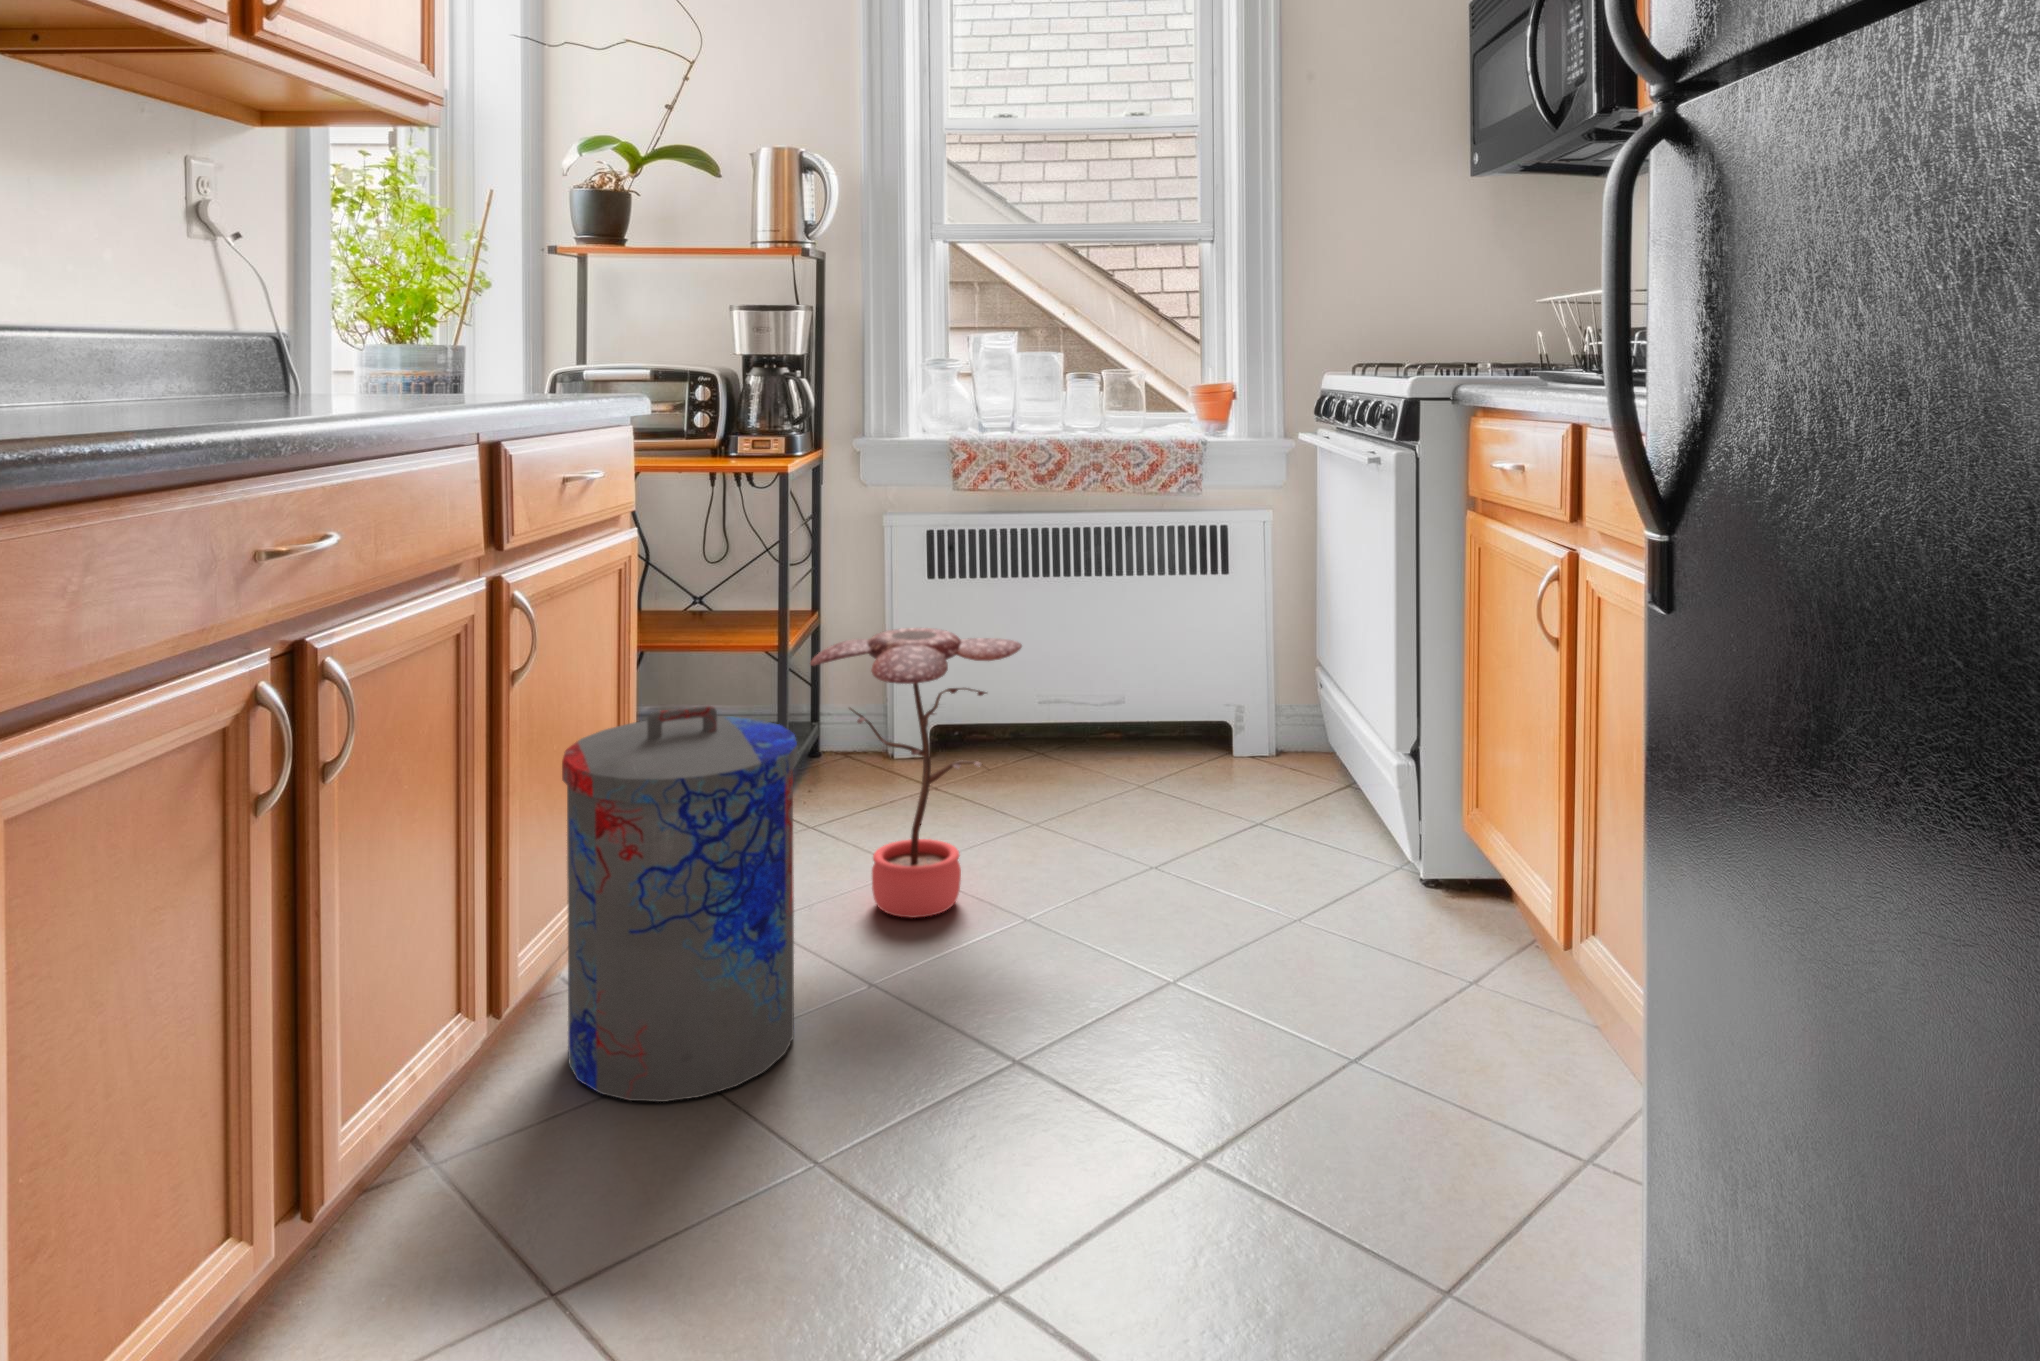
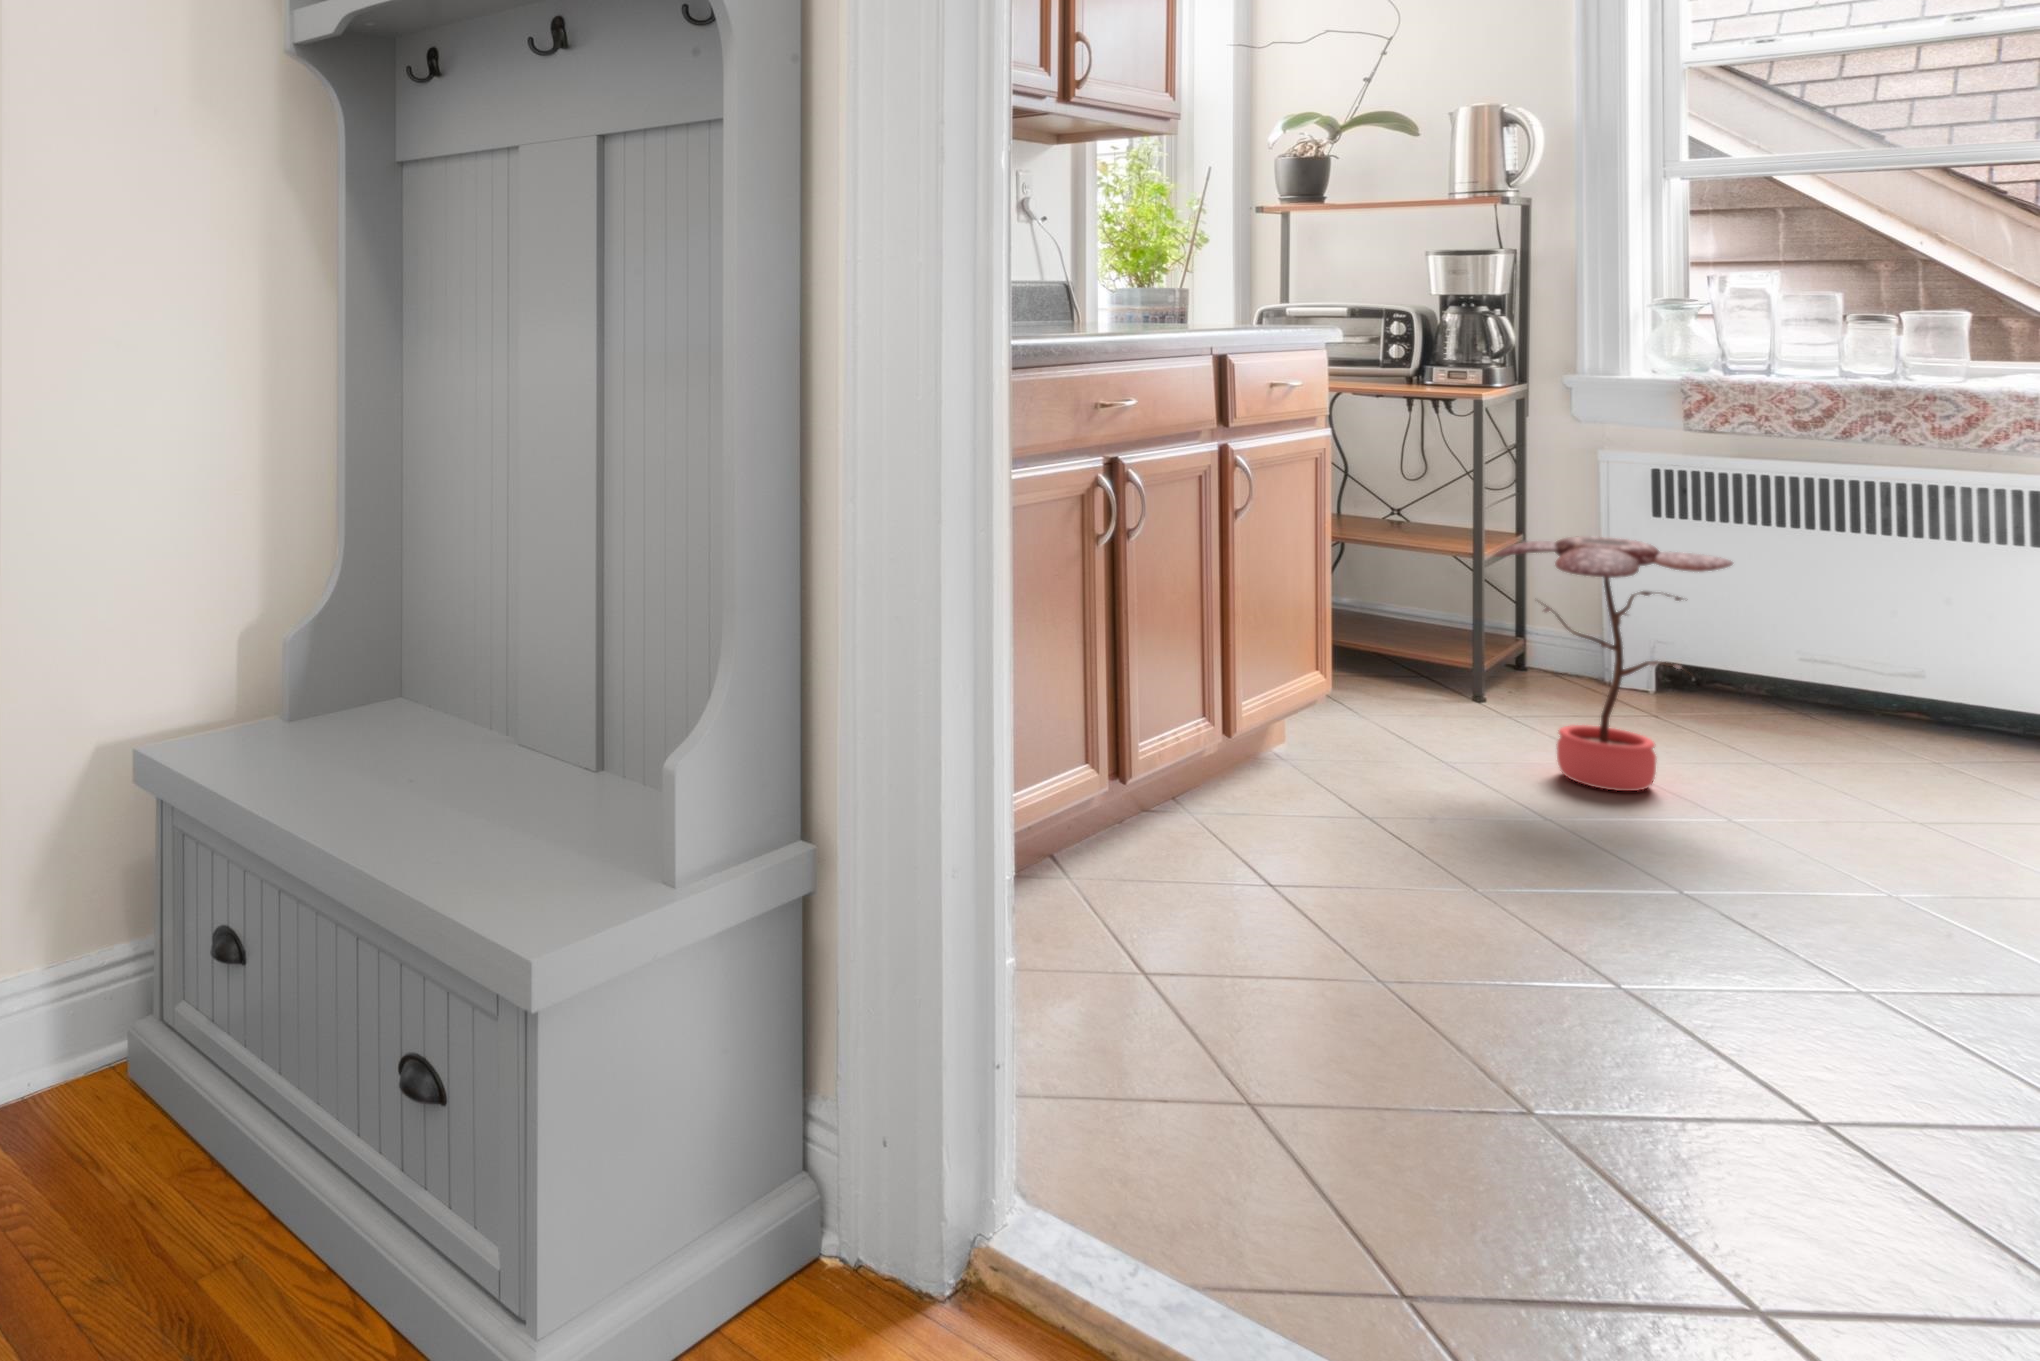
trash can: present [562,706,797,1102] -> none [1272,557,1470,840]

